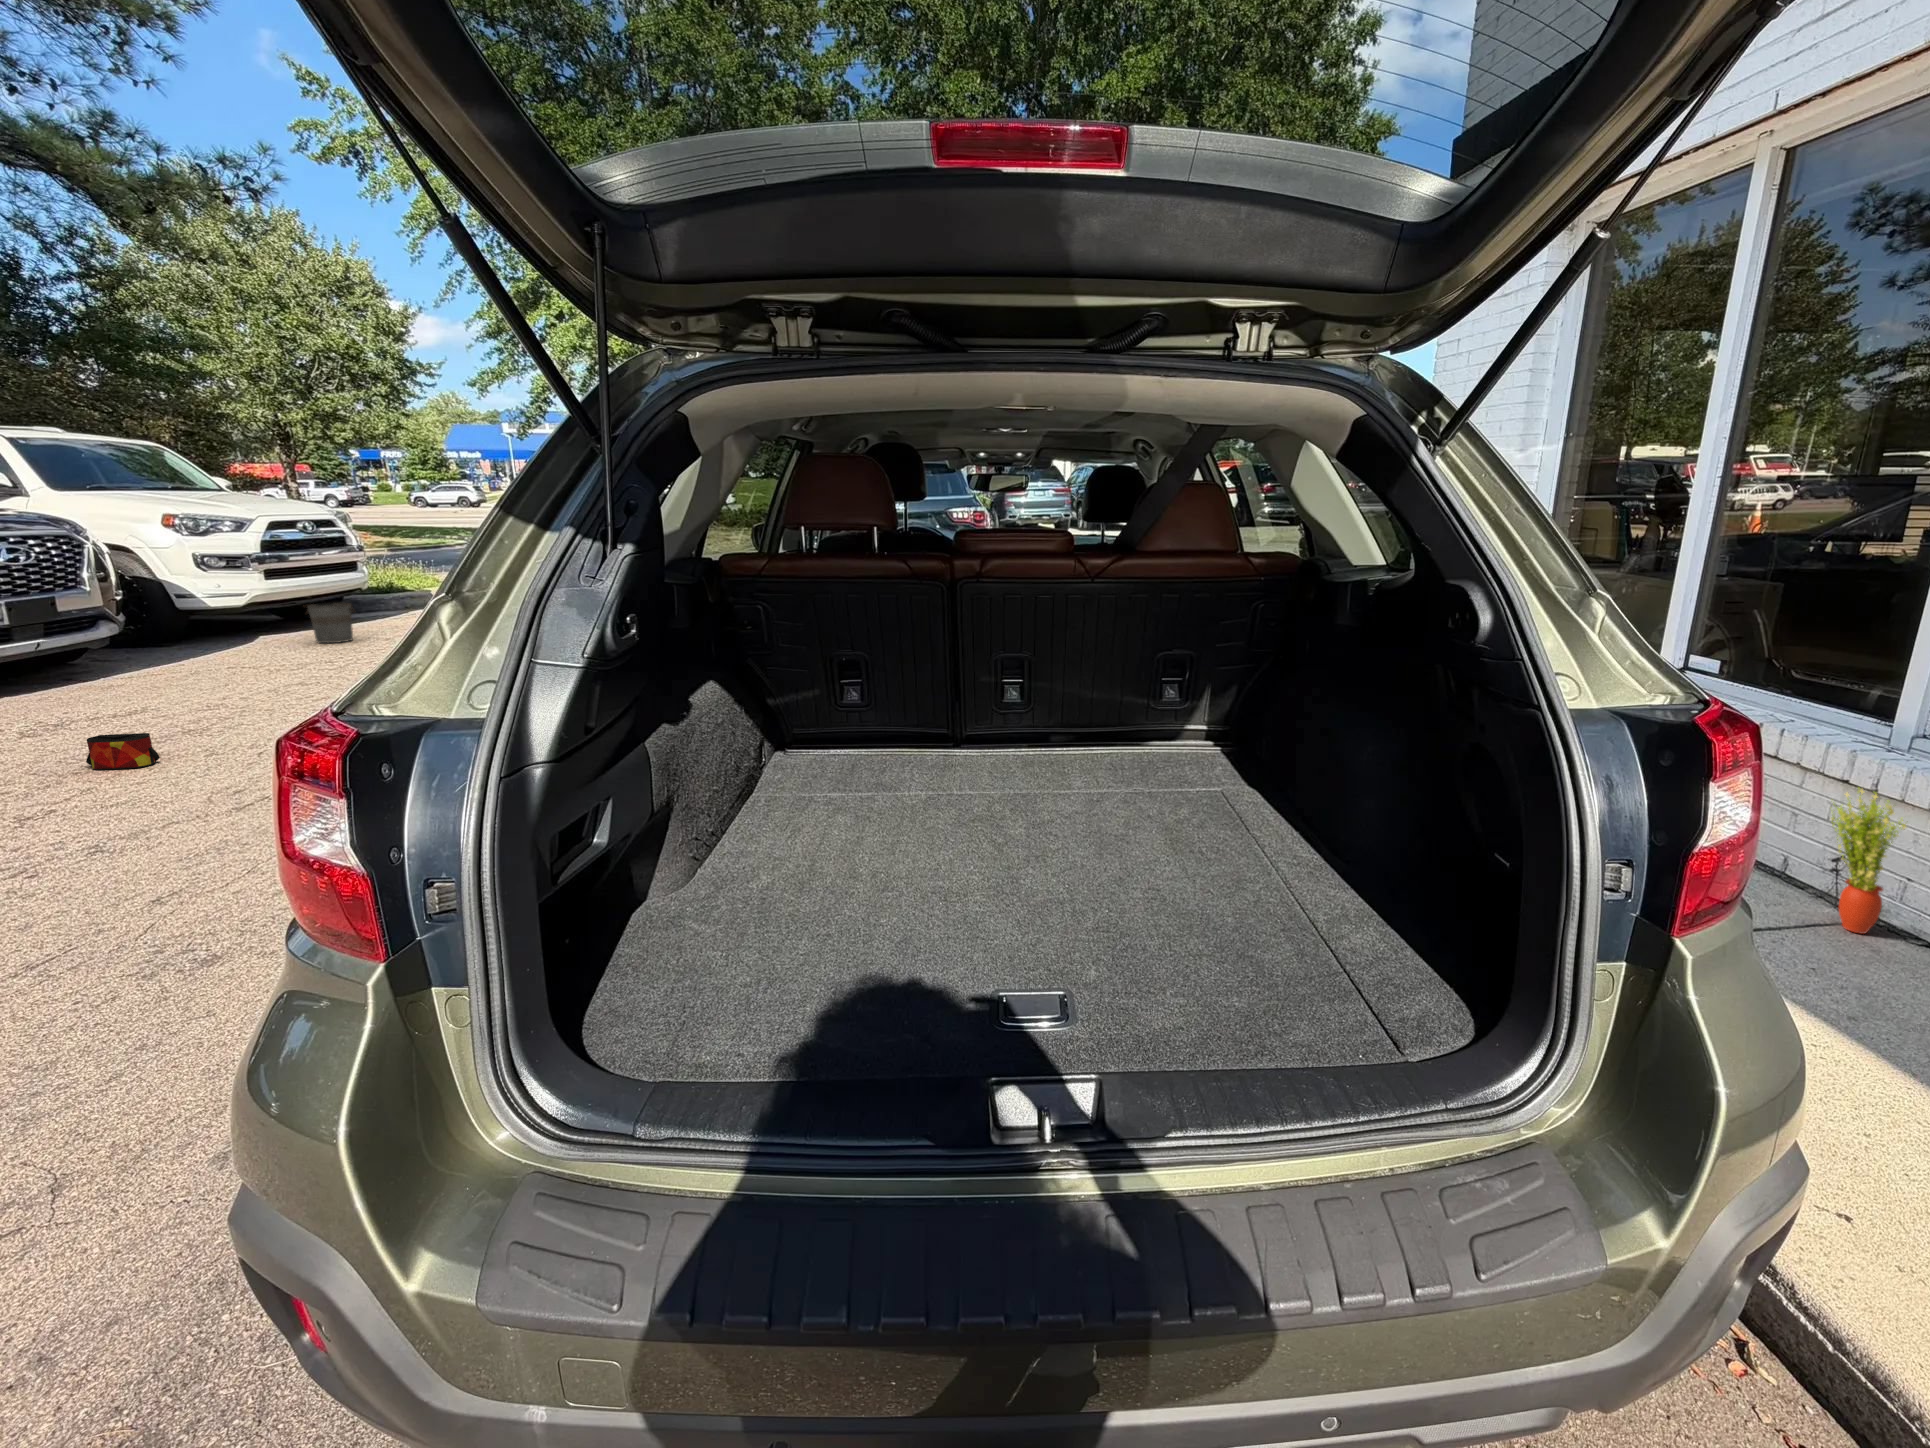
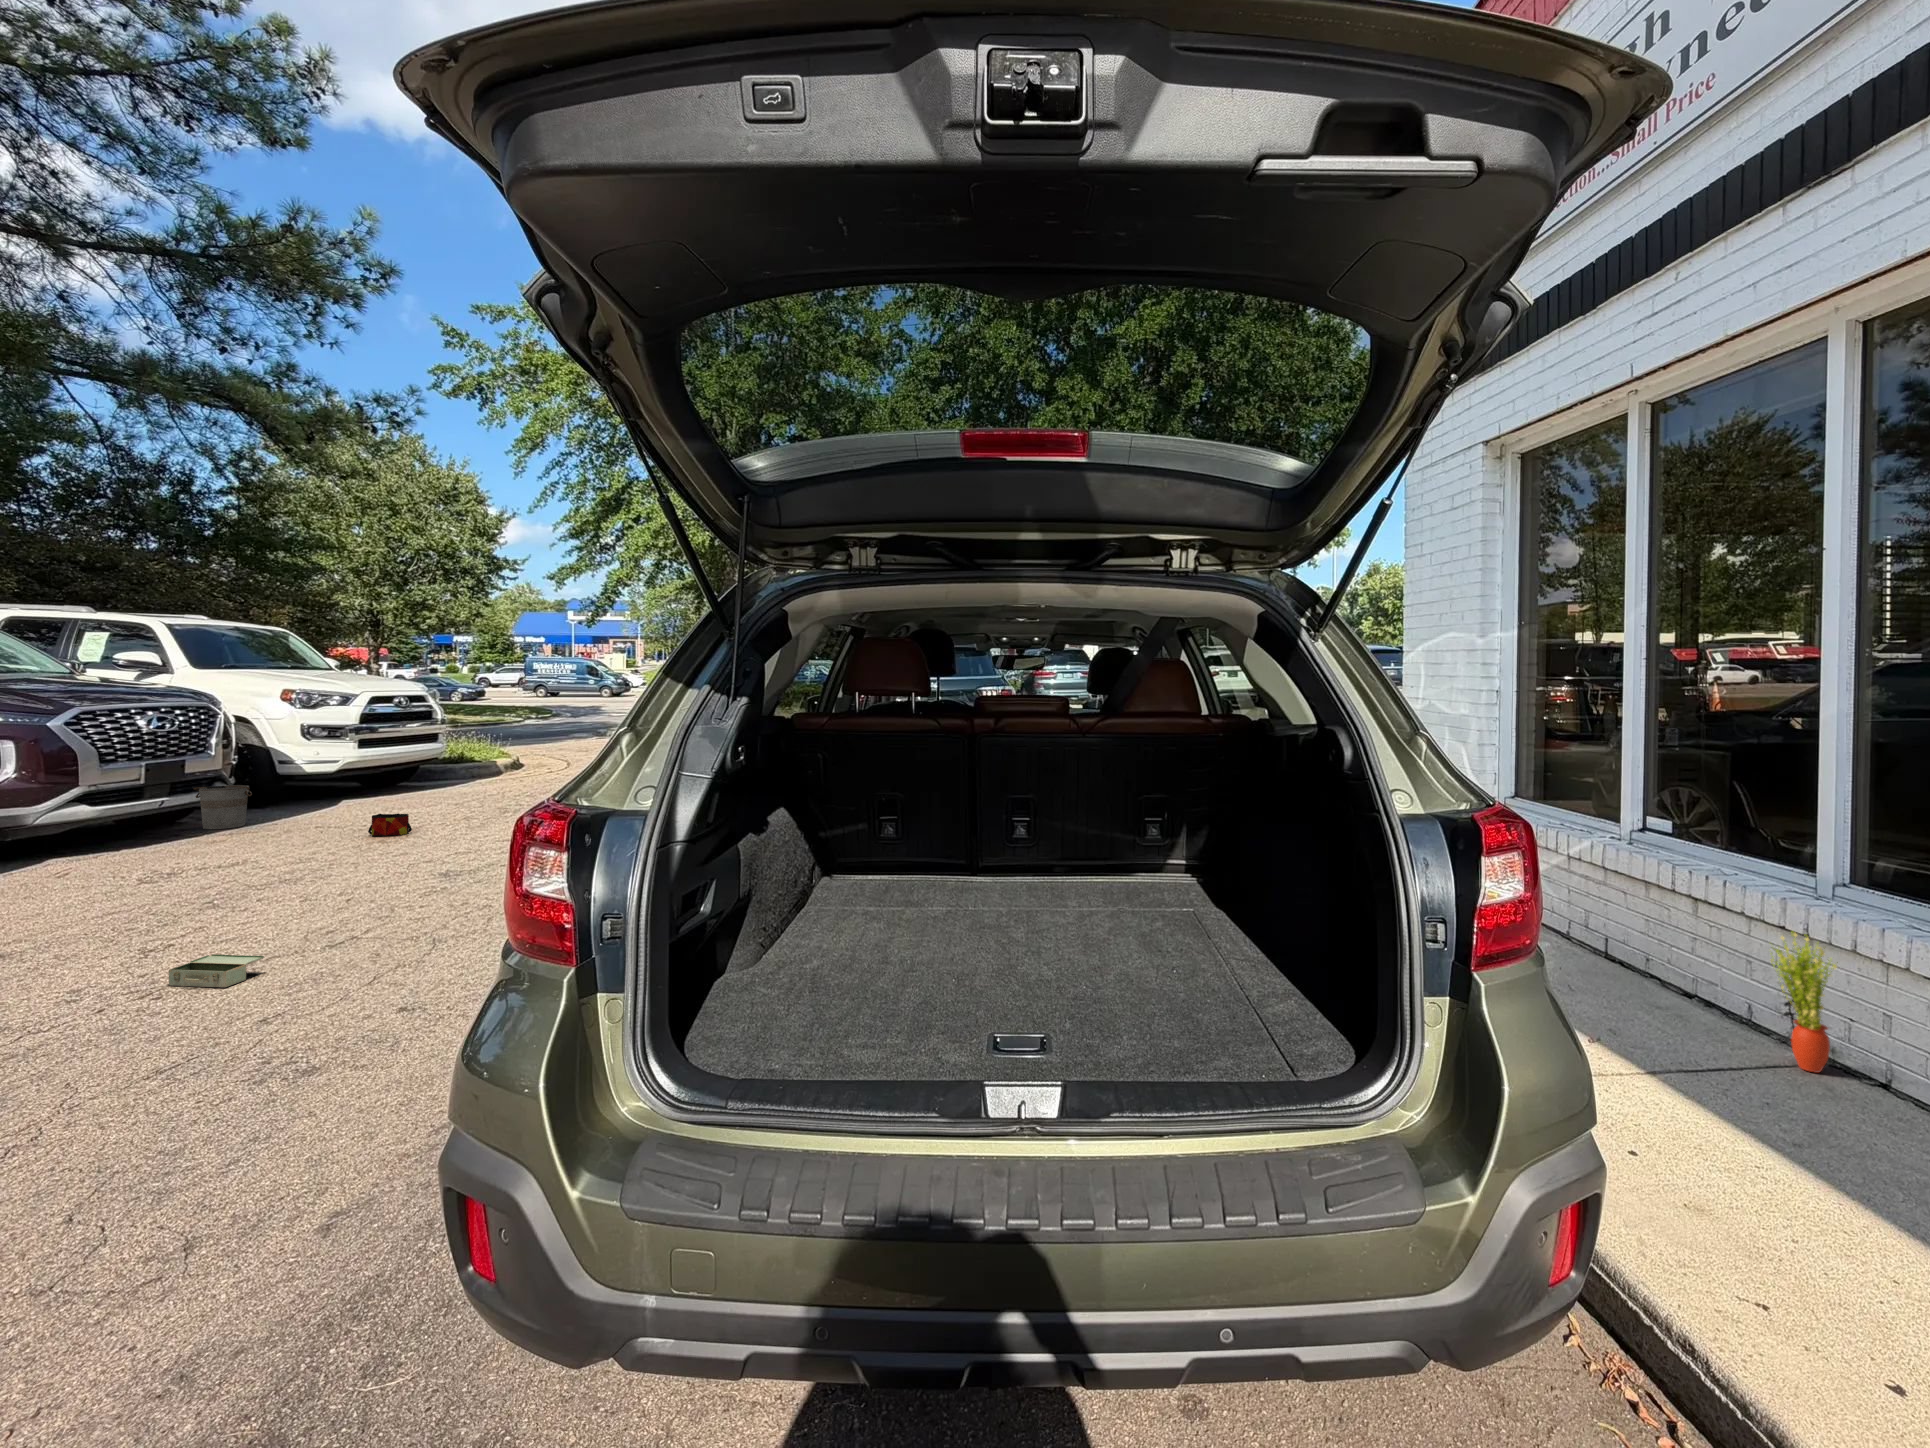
bucket: present [306,603,355,643] -> present [194,785,252,829]
bag: present [86,733,160,770] -> present [368,813,412,836]
toolbox: none [44,823,157,860] -> present [169,954,264,987]

